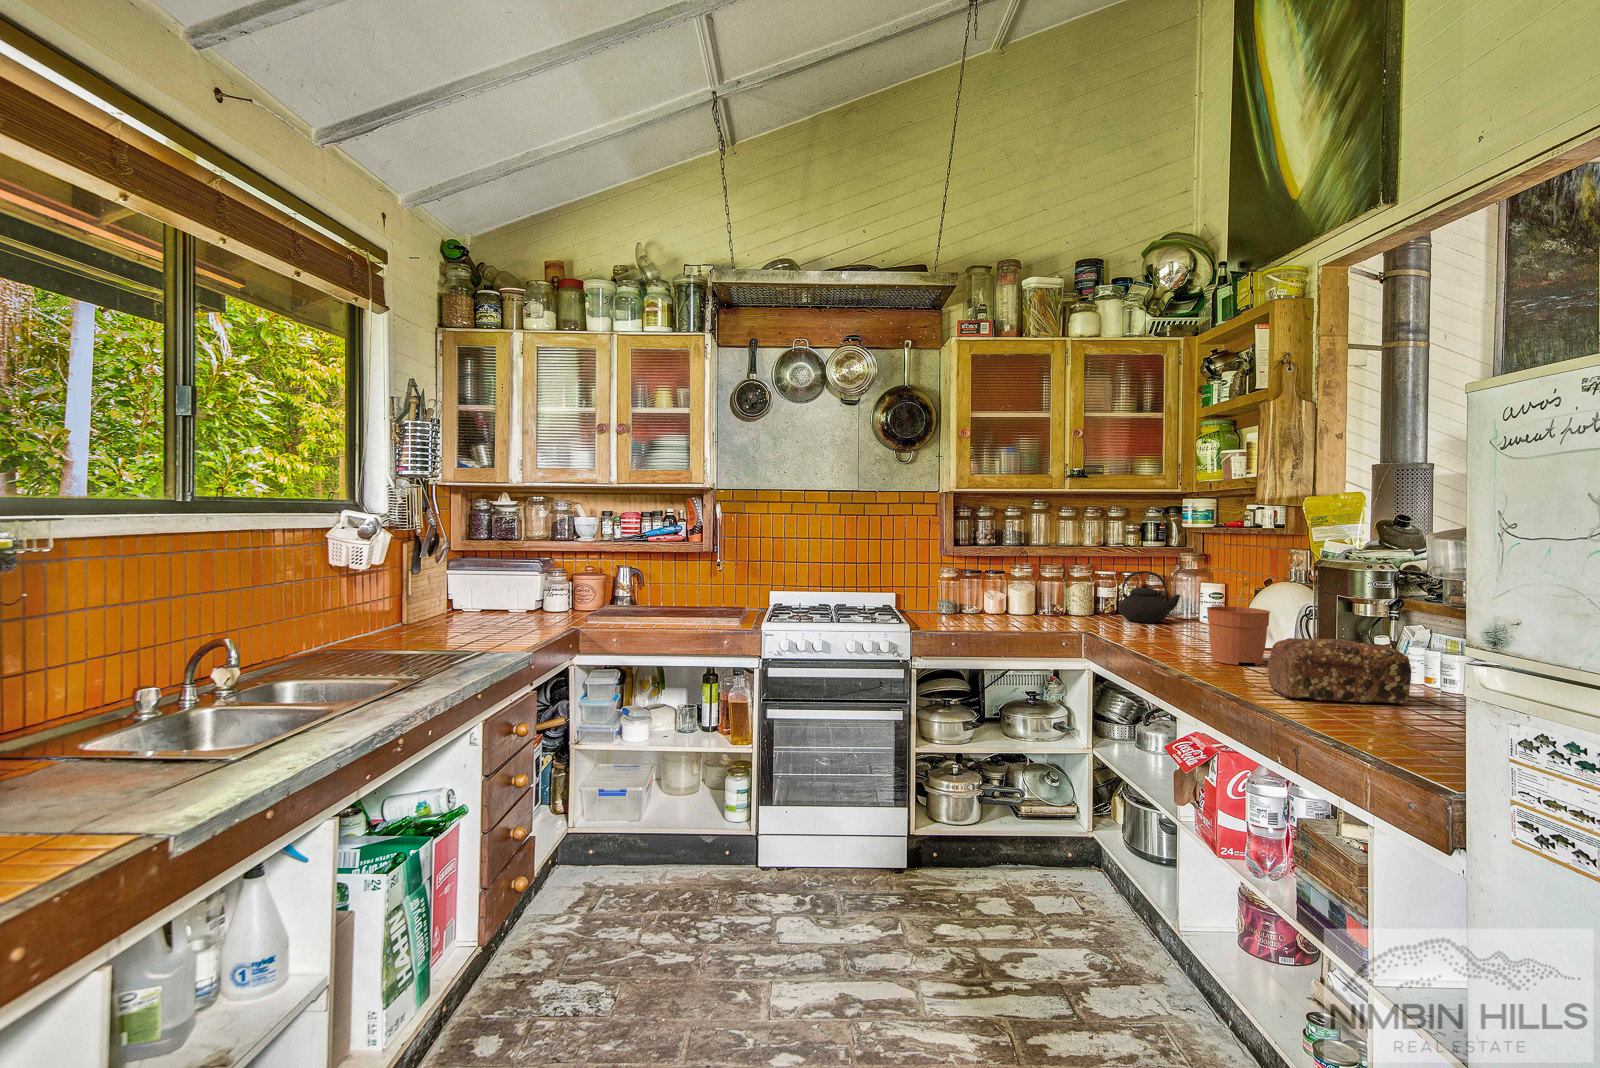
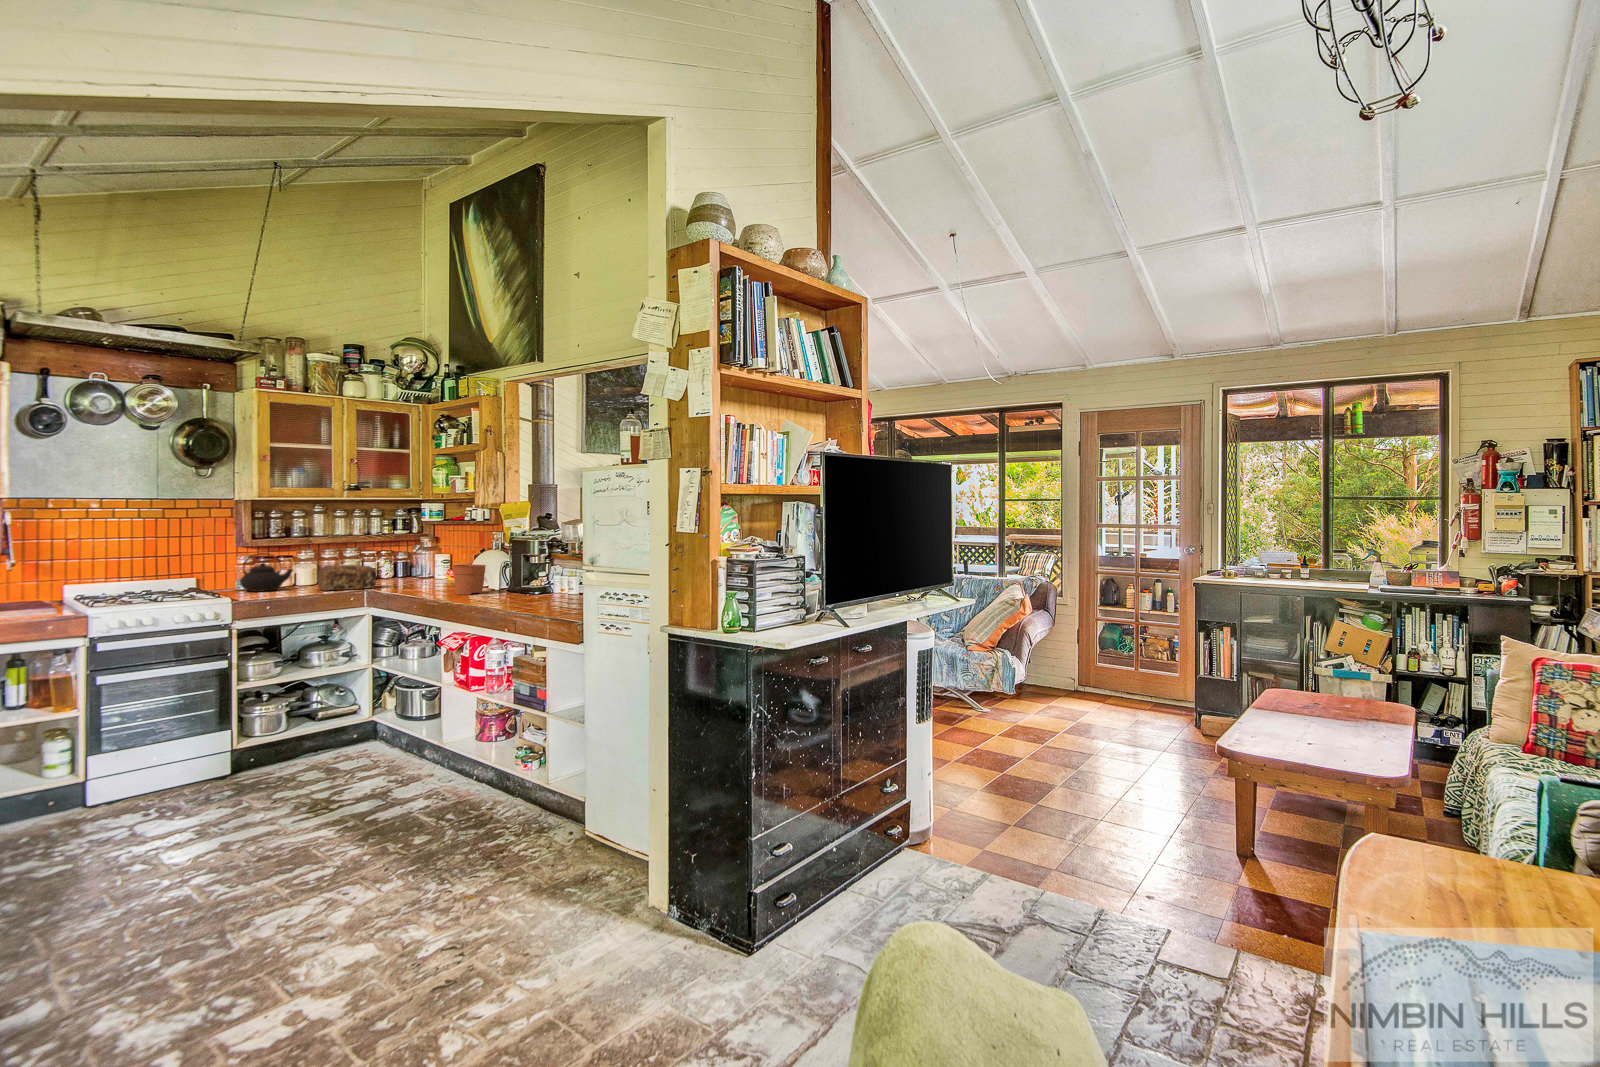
teapot: present [1119,571,1181,623] -> present [240,553,293,592]
bread loaf: present [1267,638,1412,703] -> present [318,565,376,591]

